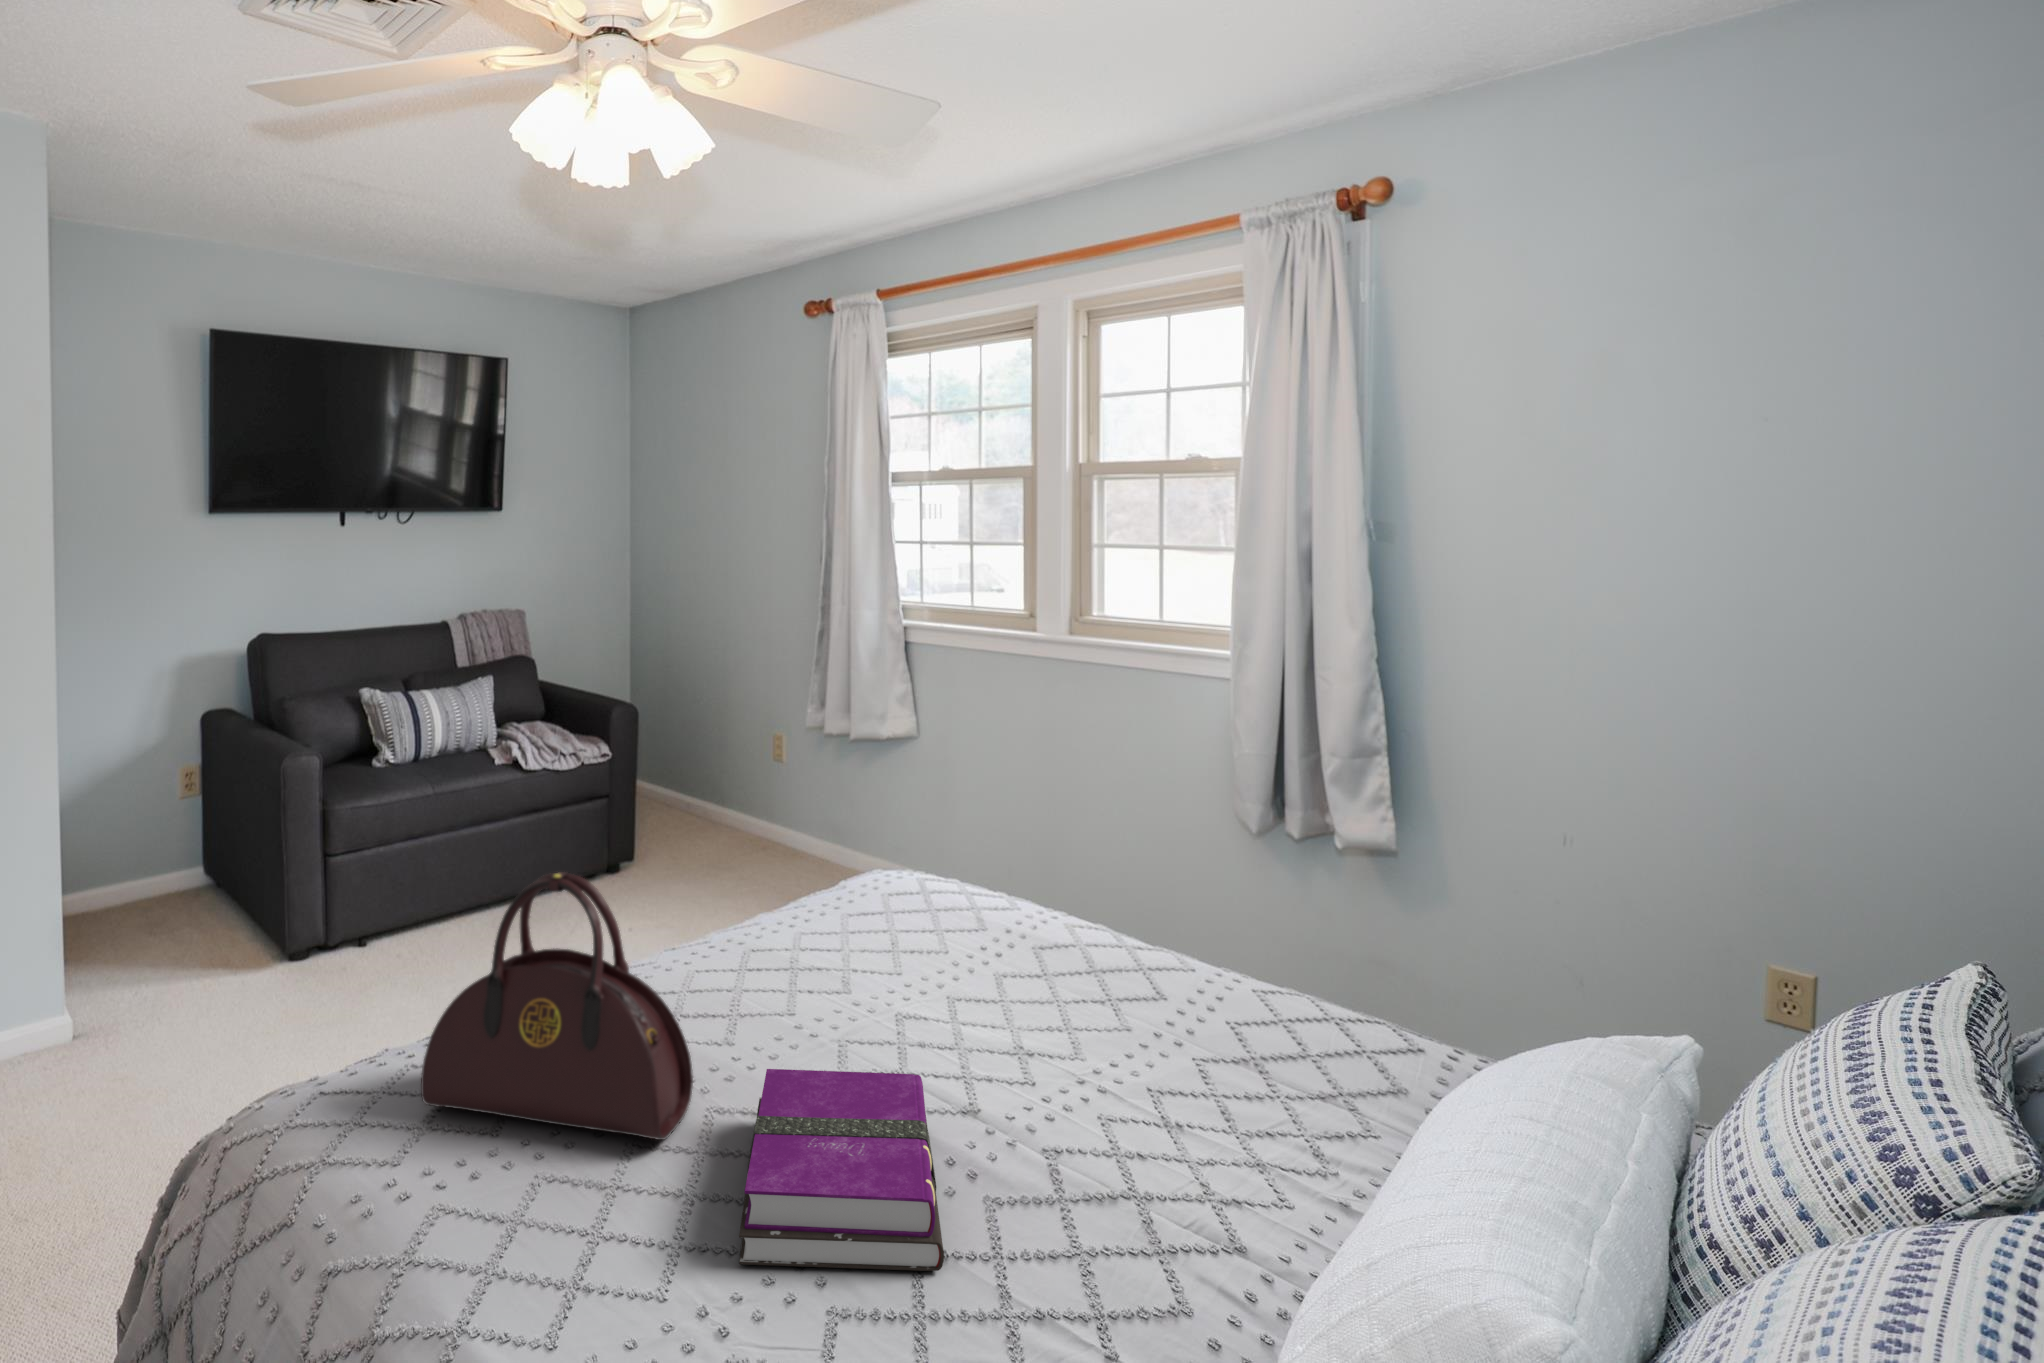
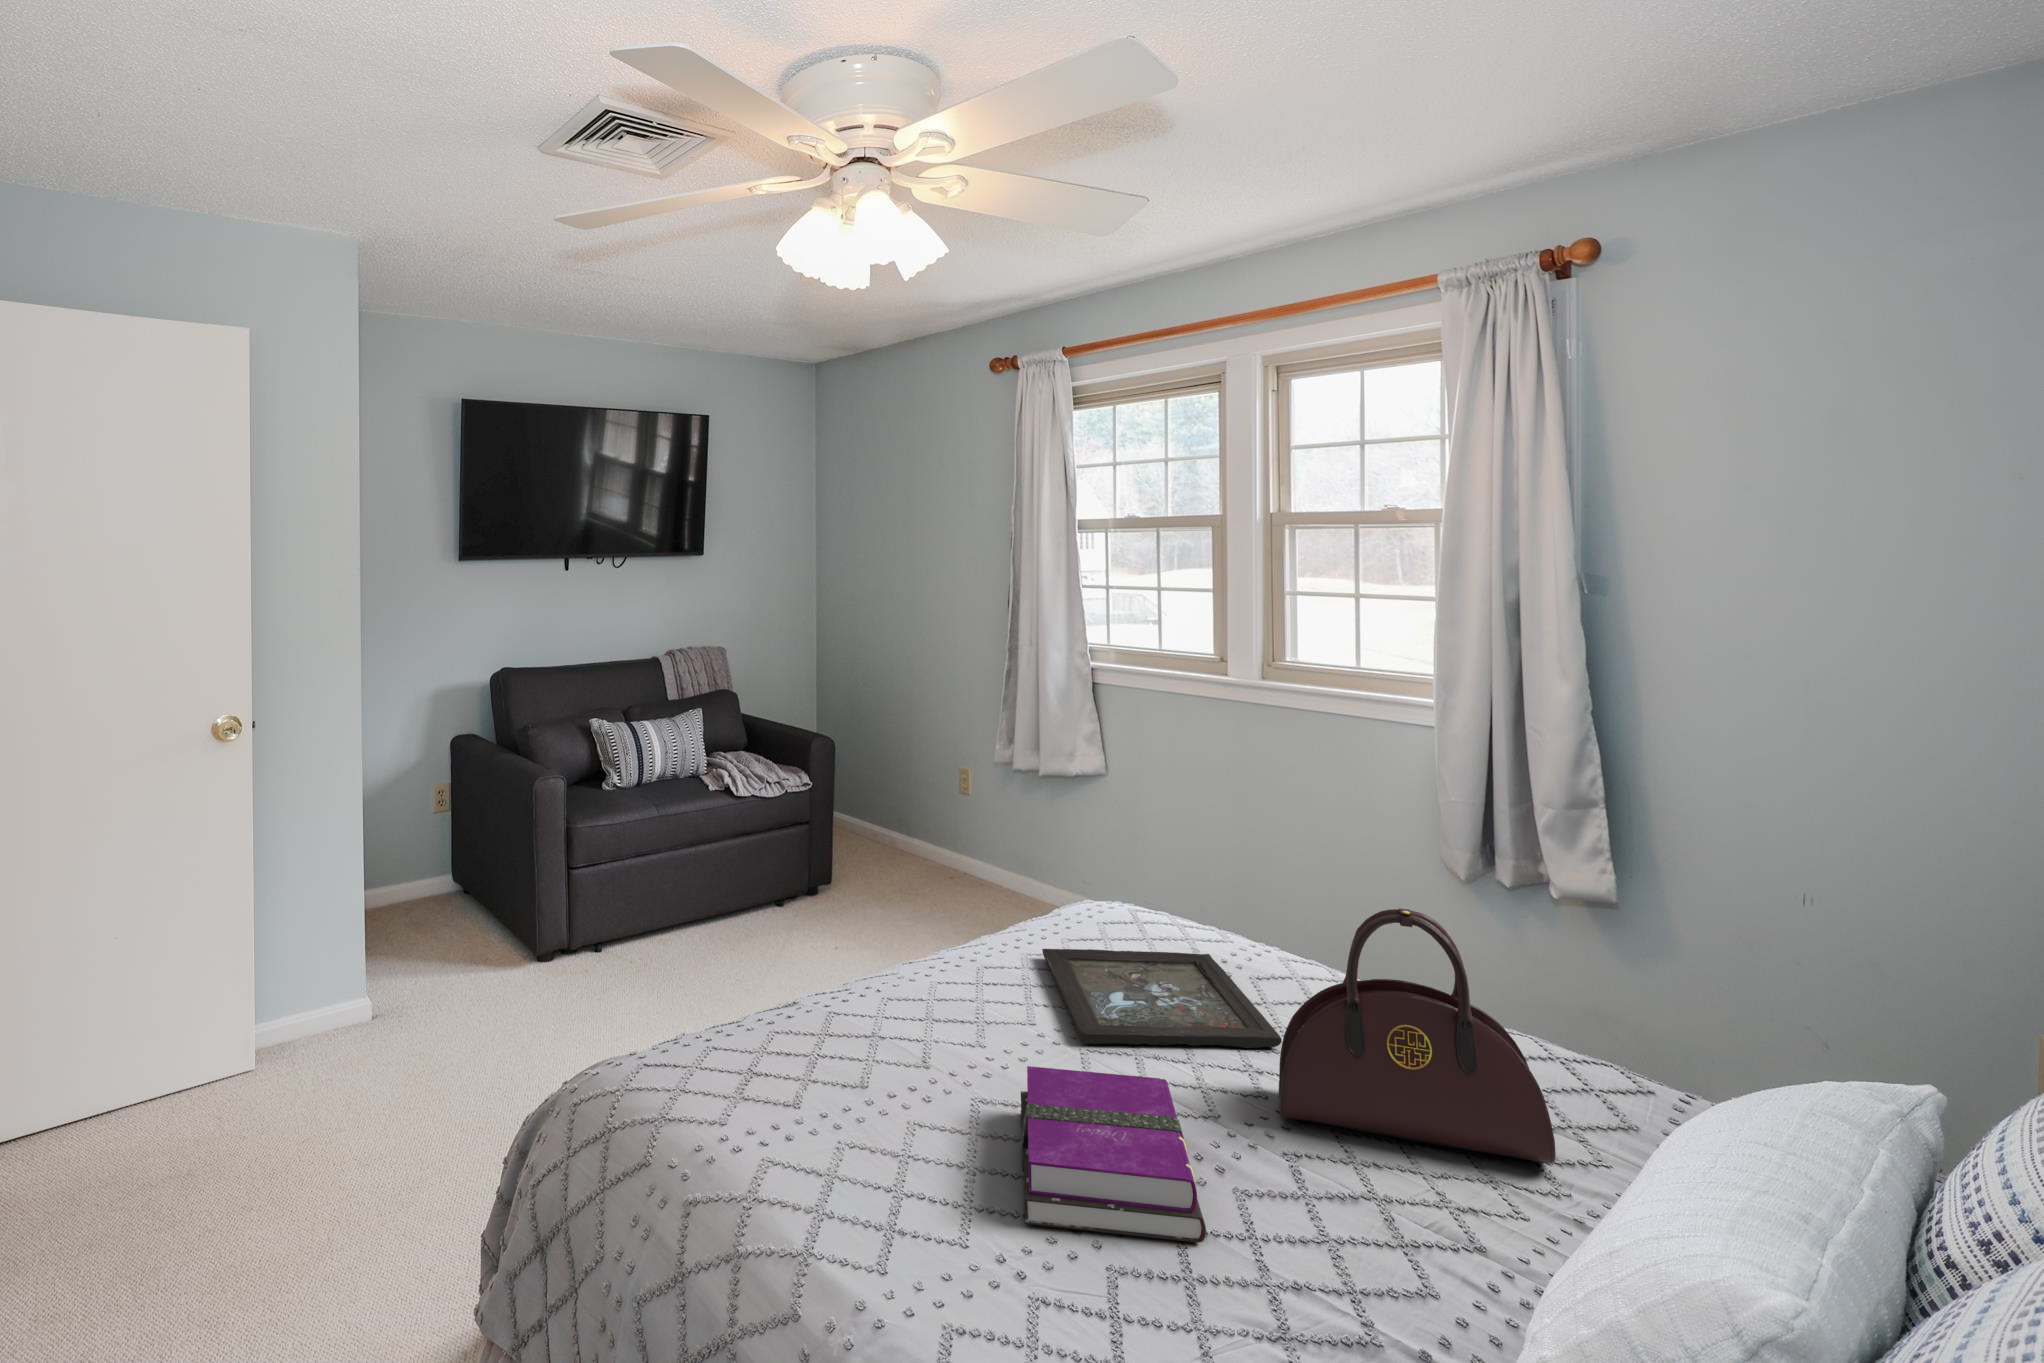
handbag: present [421,872,693,1140] -> present [1279,908,1556,1164]
tray: none [815,924,1055,1033] -> present [1042,949,1282,1048]

